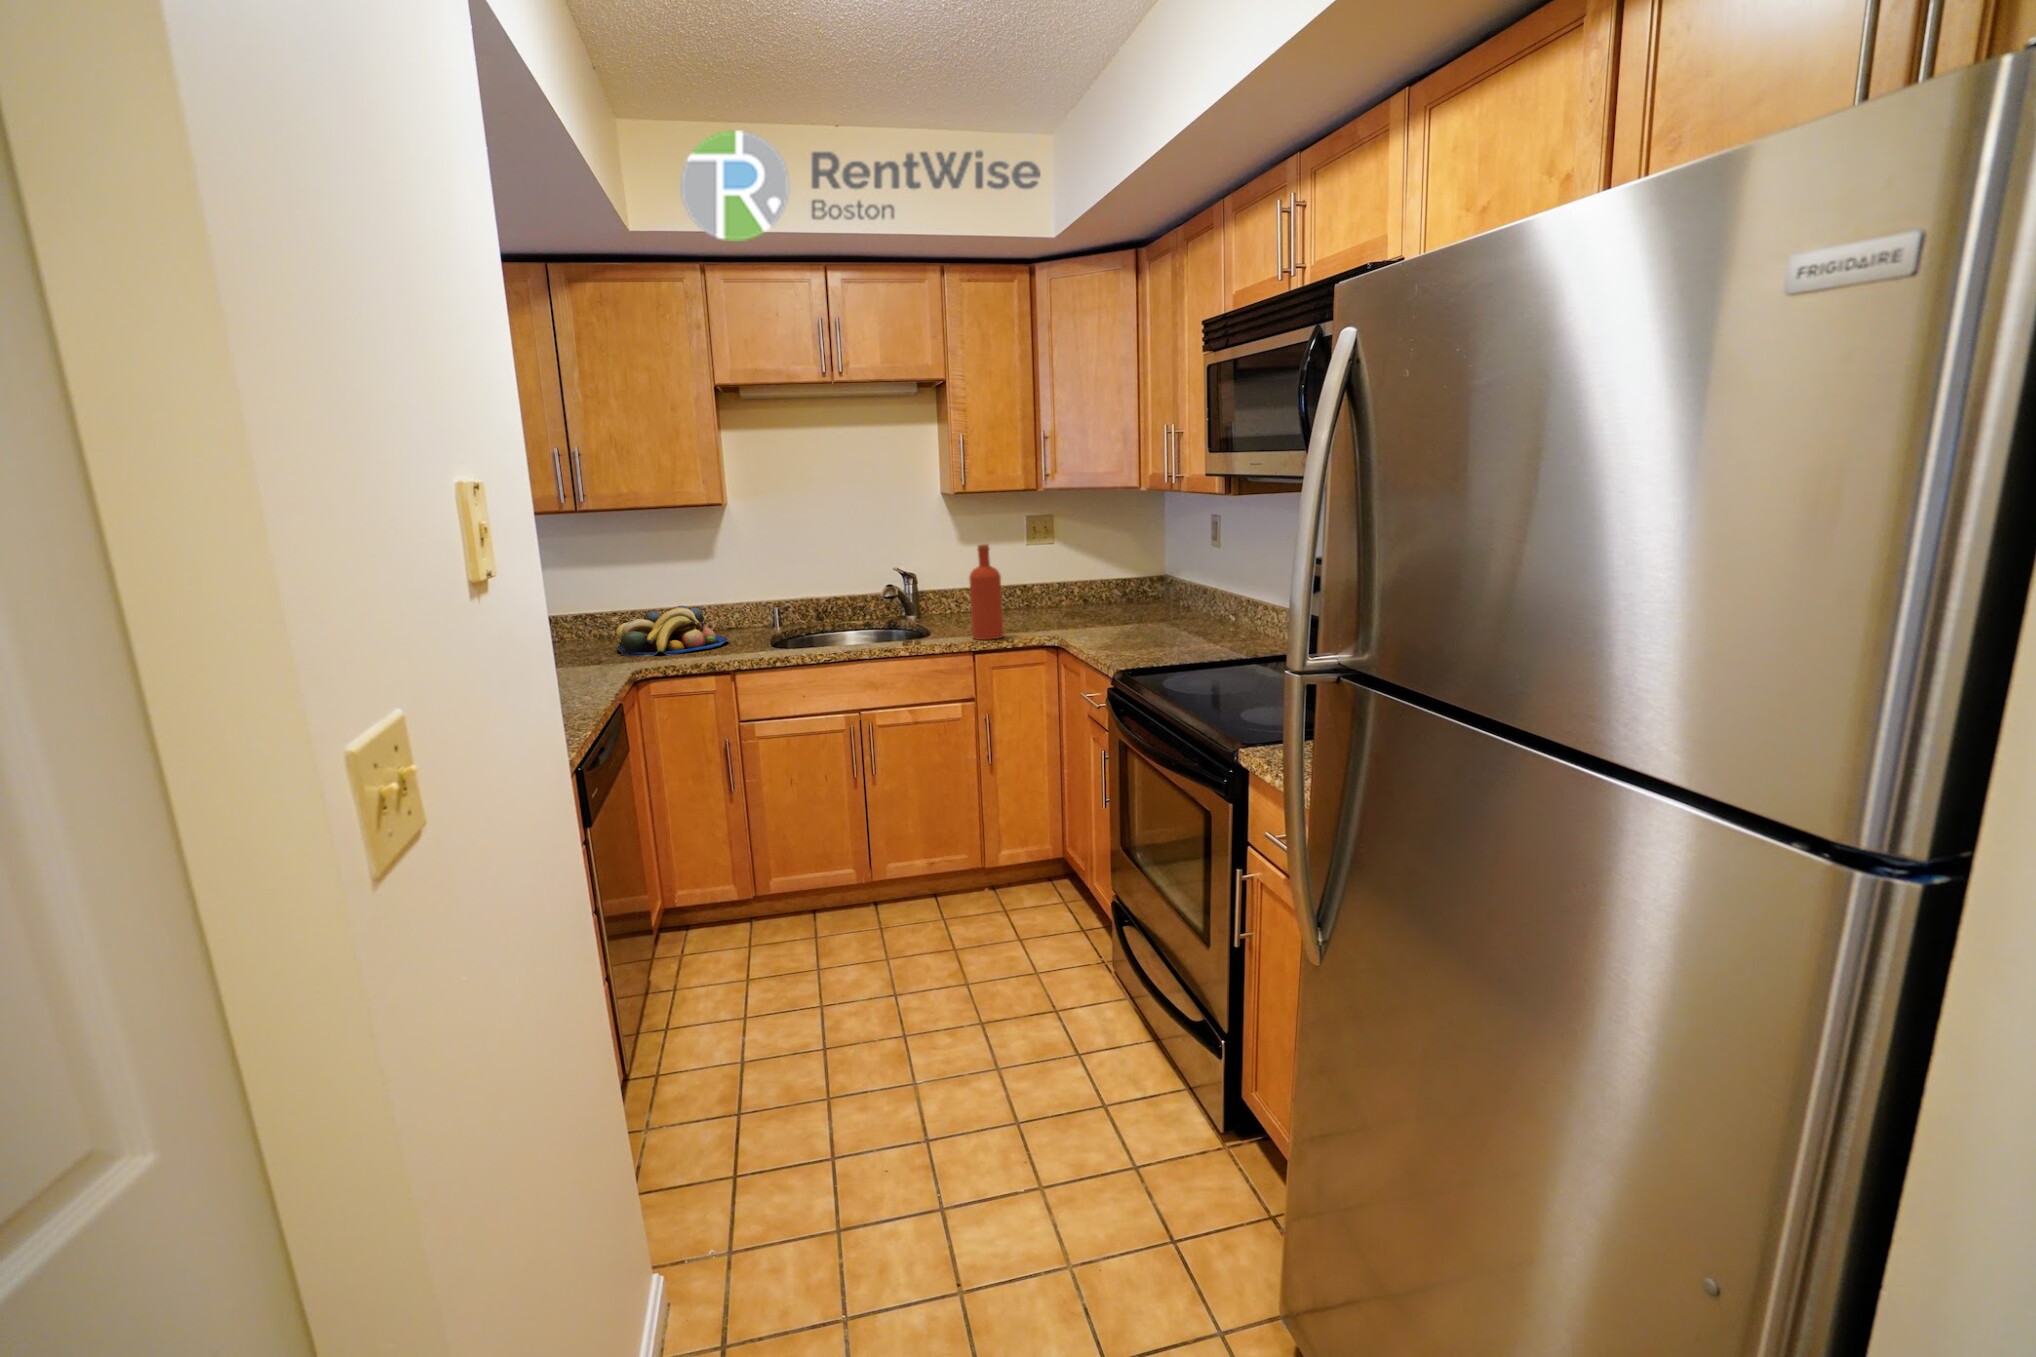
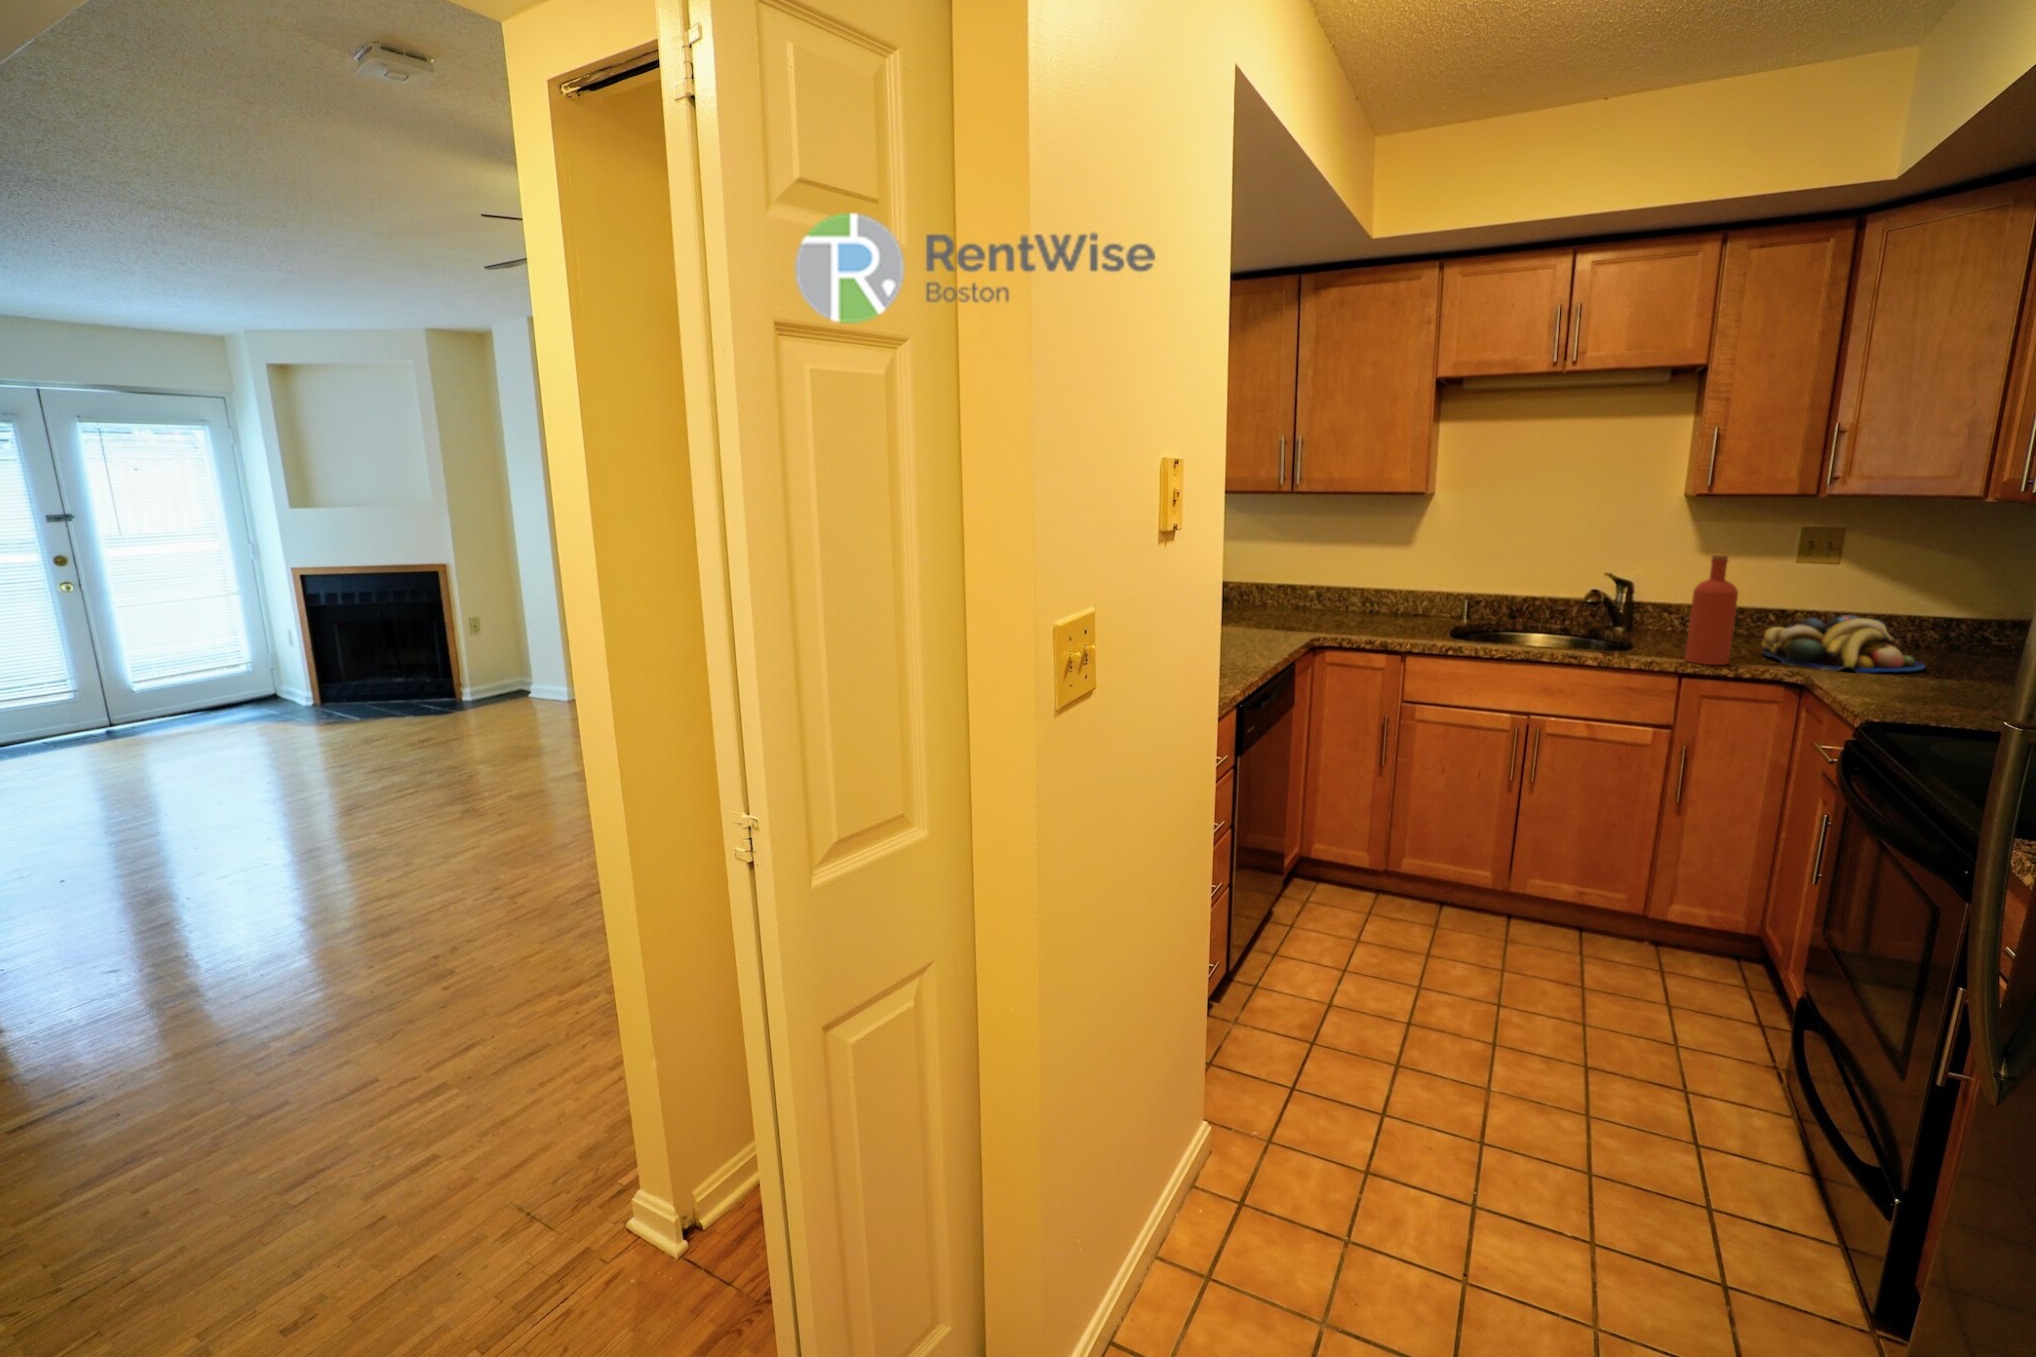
fruit bowl: present [616,606,729,656] -> present [1761,615,1924,673]

